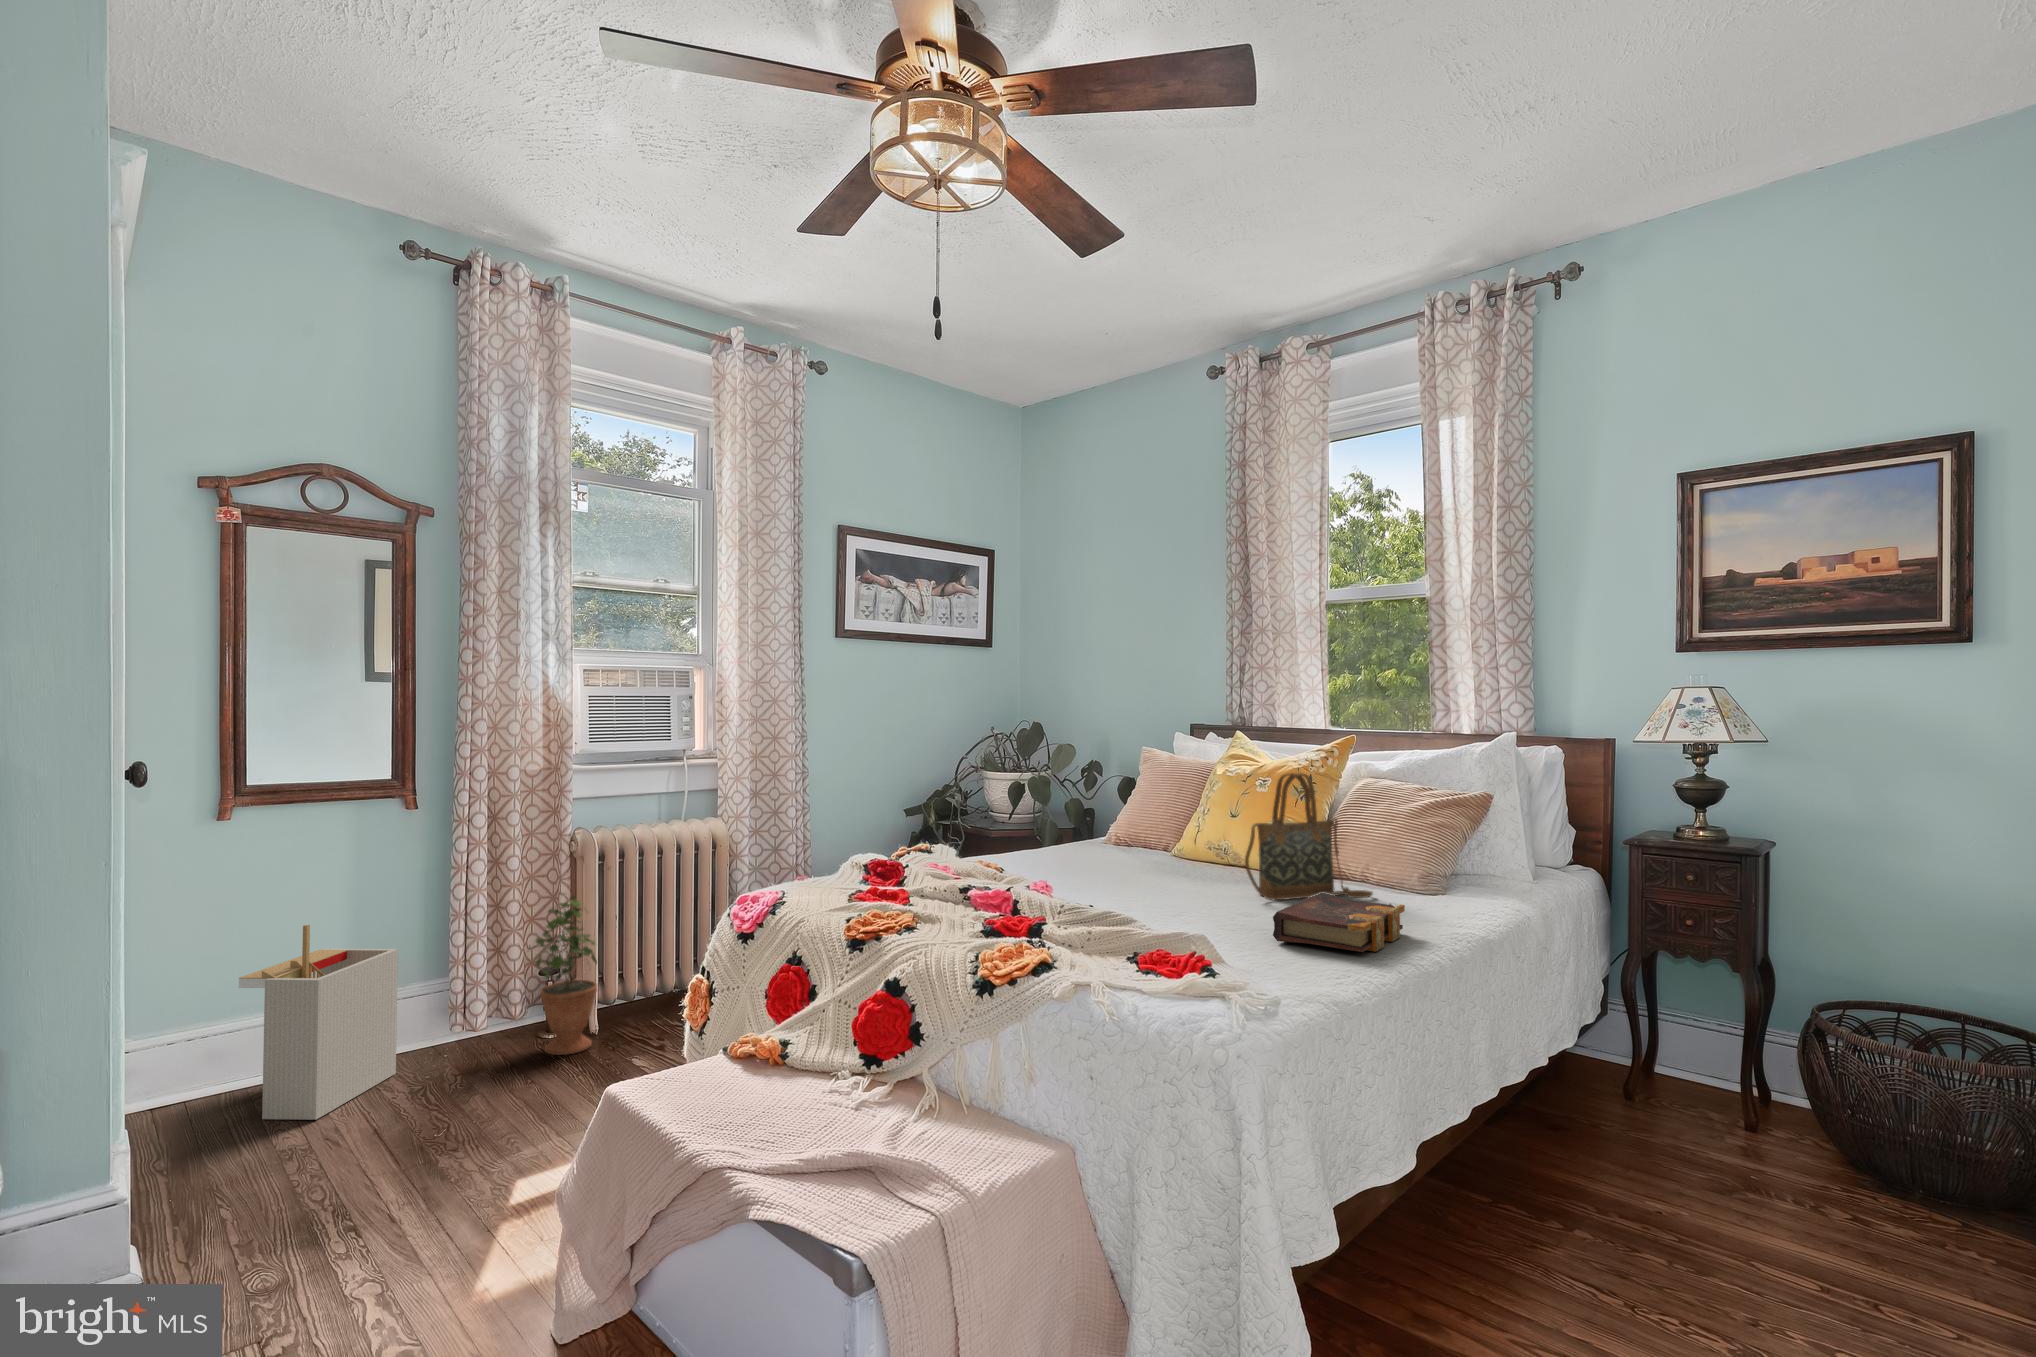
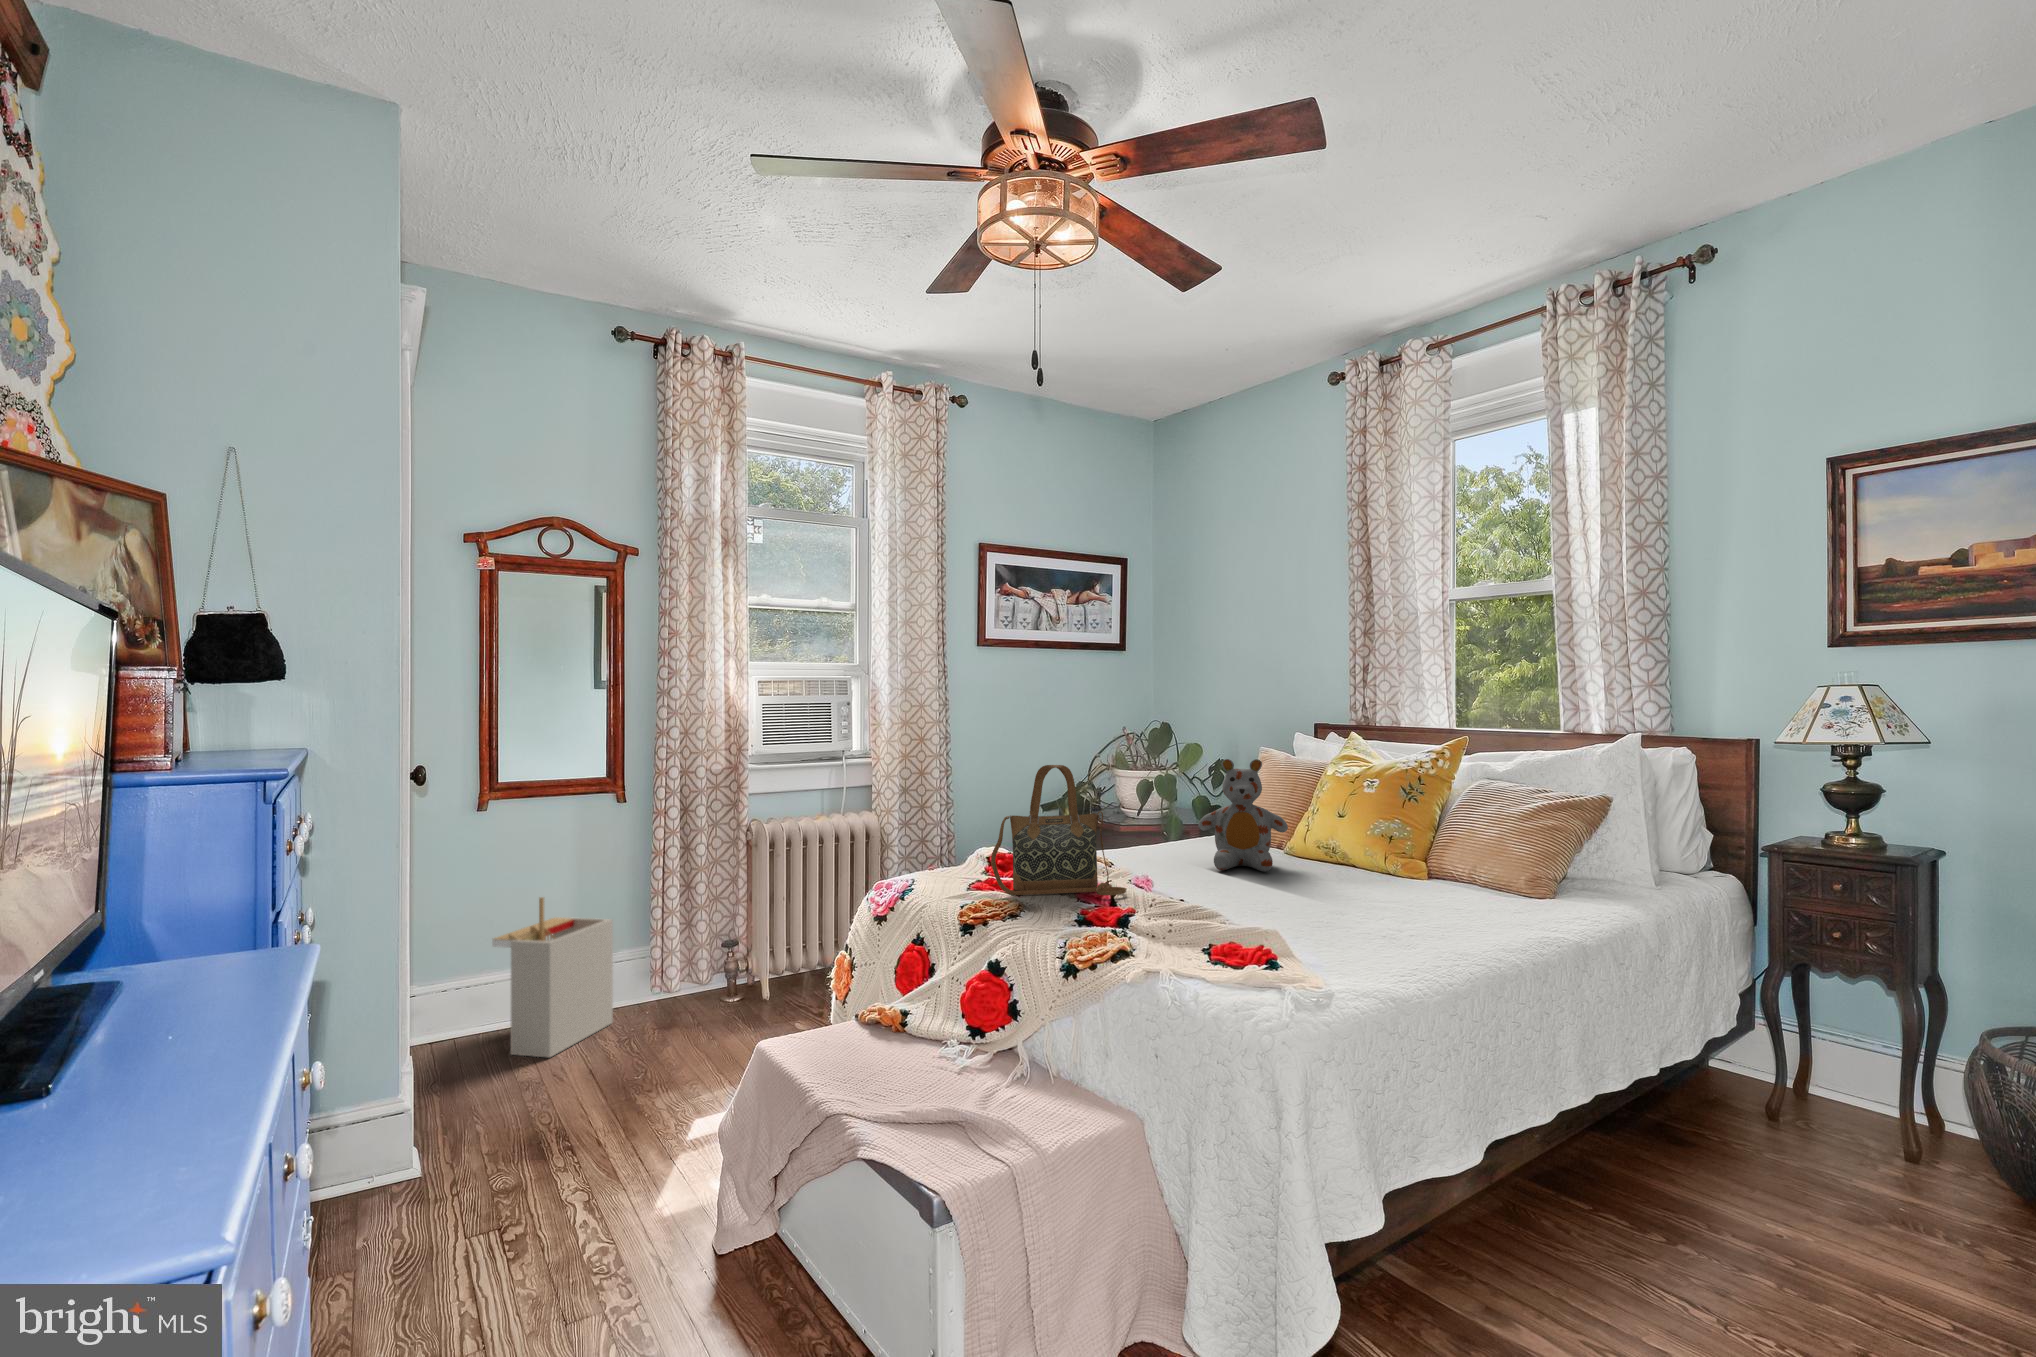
stuffed bear: none [1086,758,1178,876] -> present [1198,759,1288,872]
handbag: present [1245,773,1373,900] -> present [991,765,1127,895]
book: present [1273,893,1405,952] -> none [1357,893,1496,952]
potted plant: present [530,896,597,1055] -> none [715,875,774,1014]

